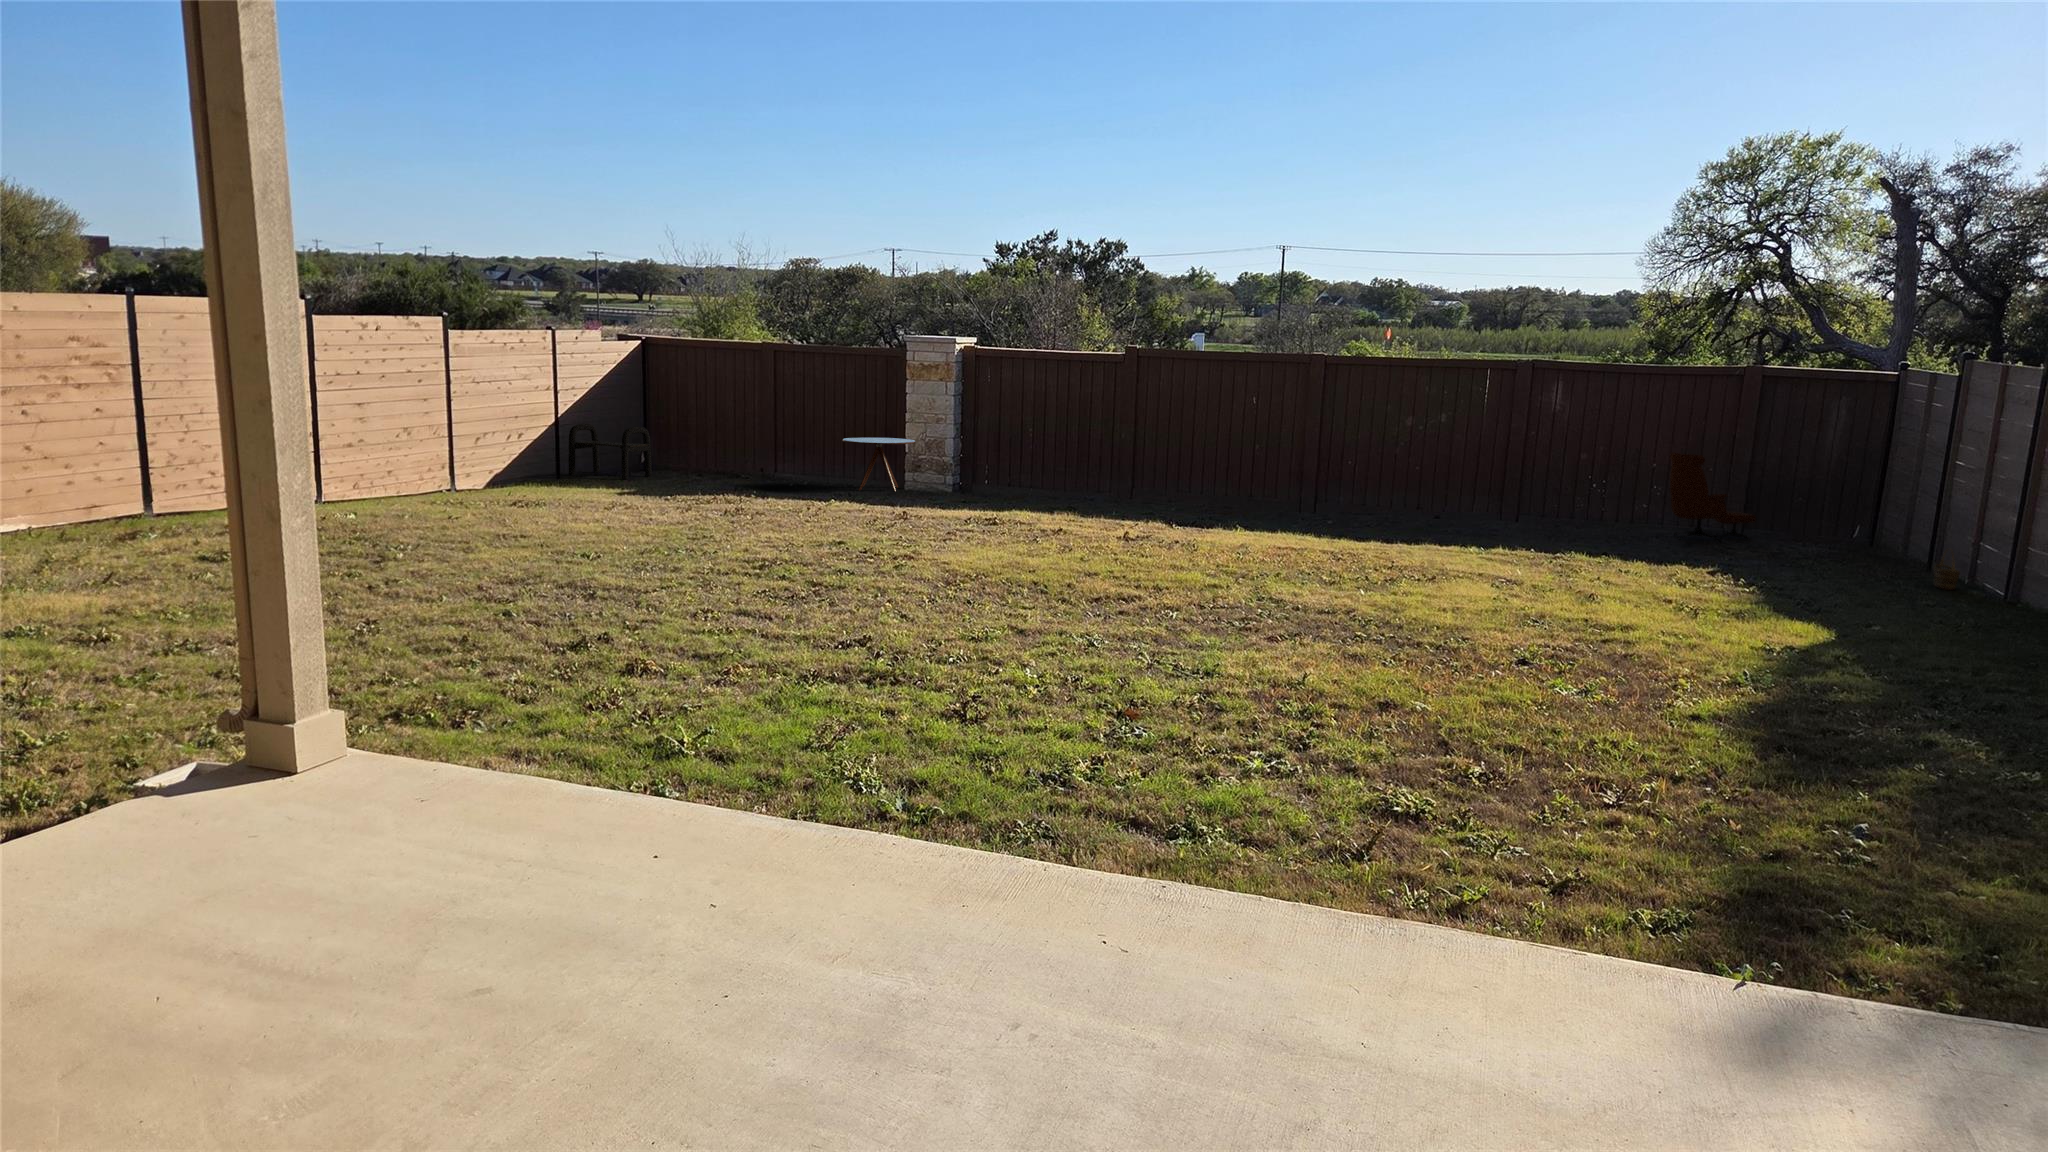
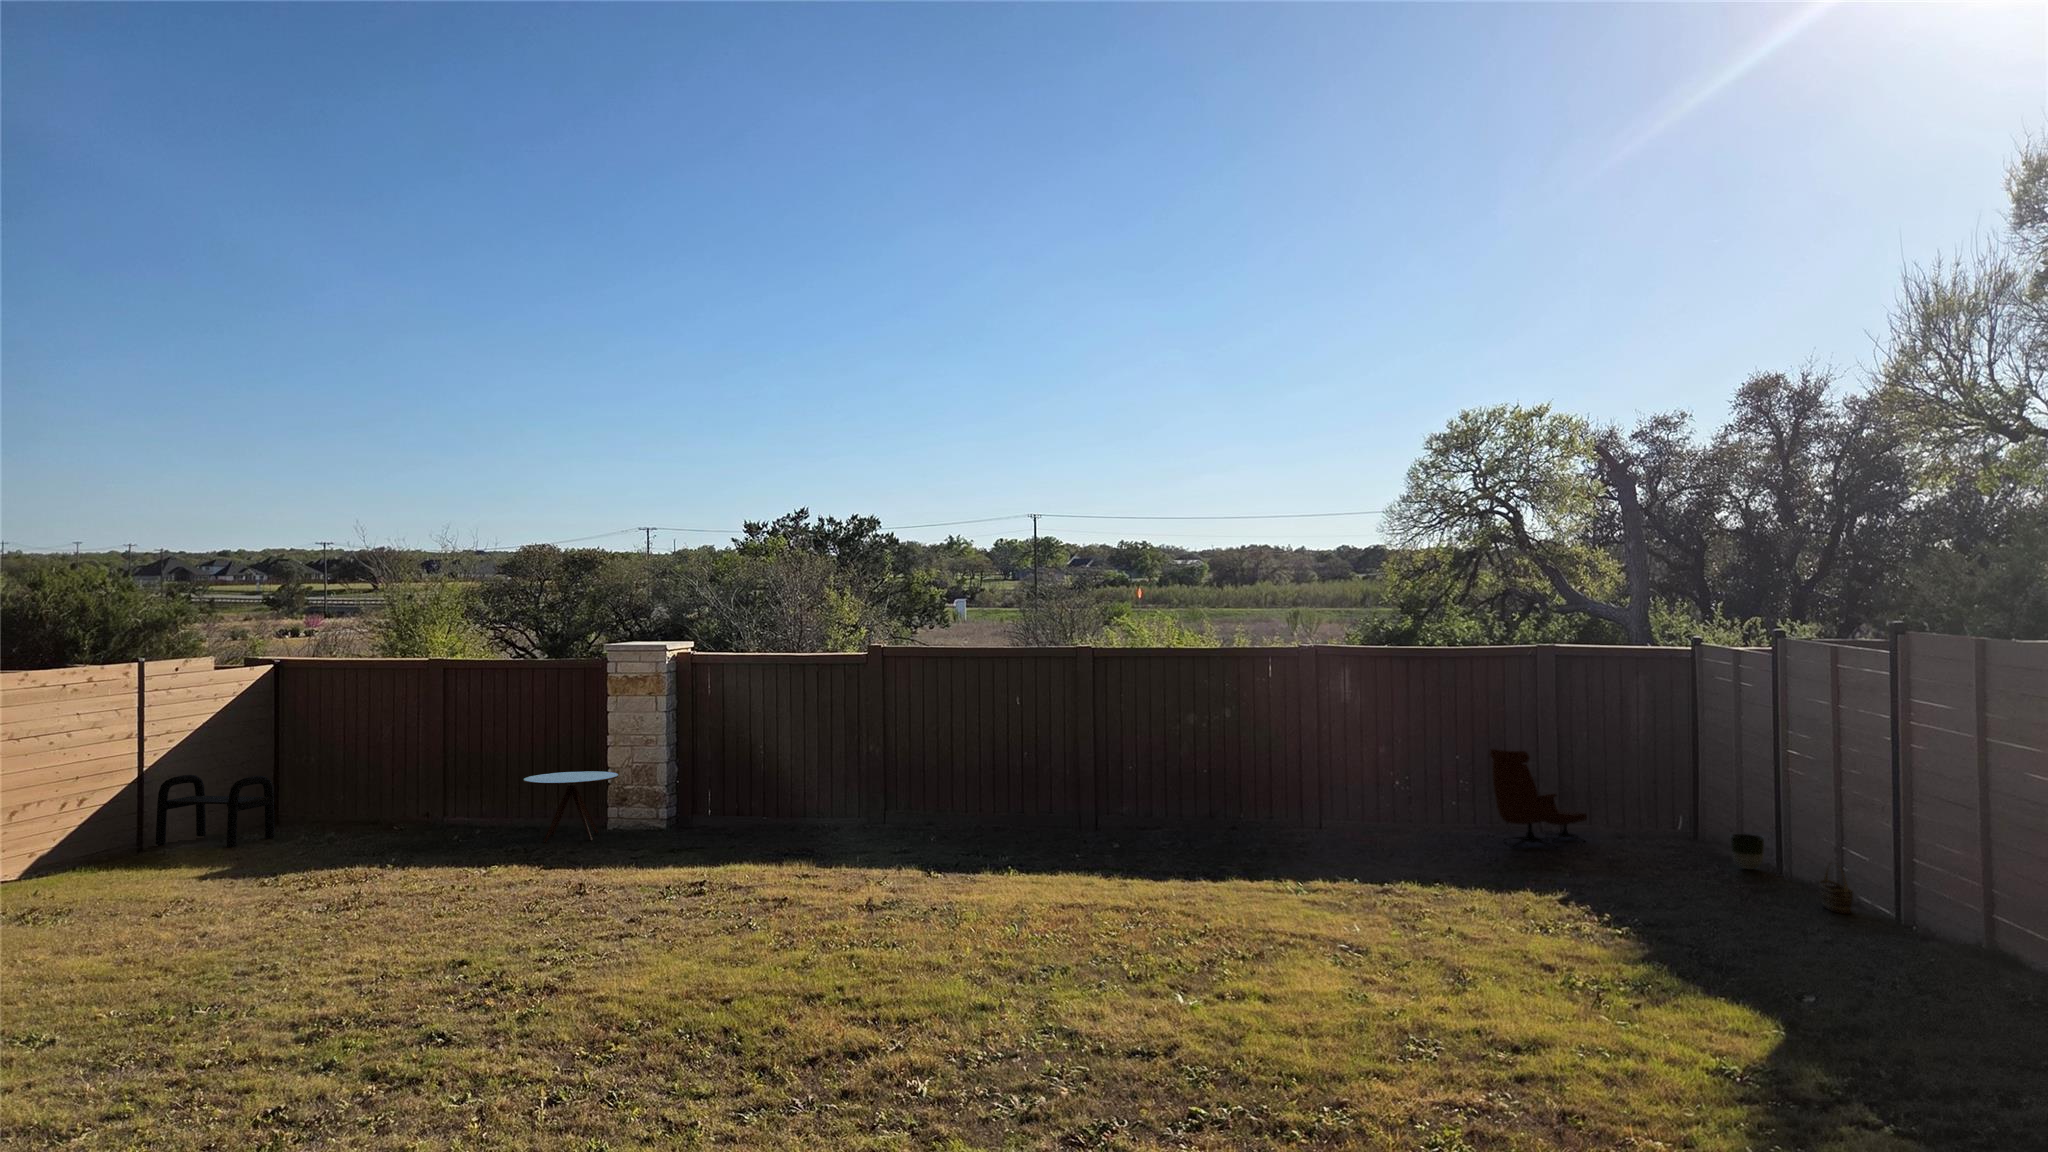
planter: none [1876,533,1908,563] -> present [1730,834,1764,870]

